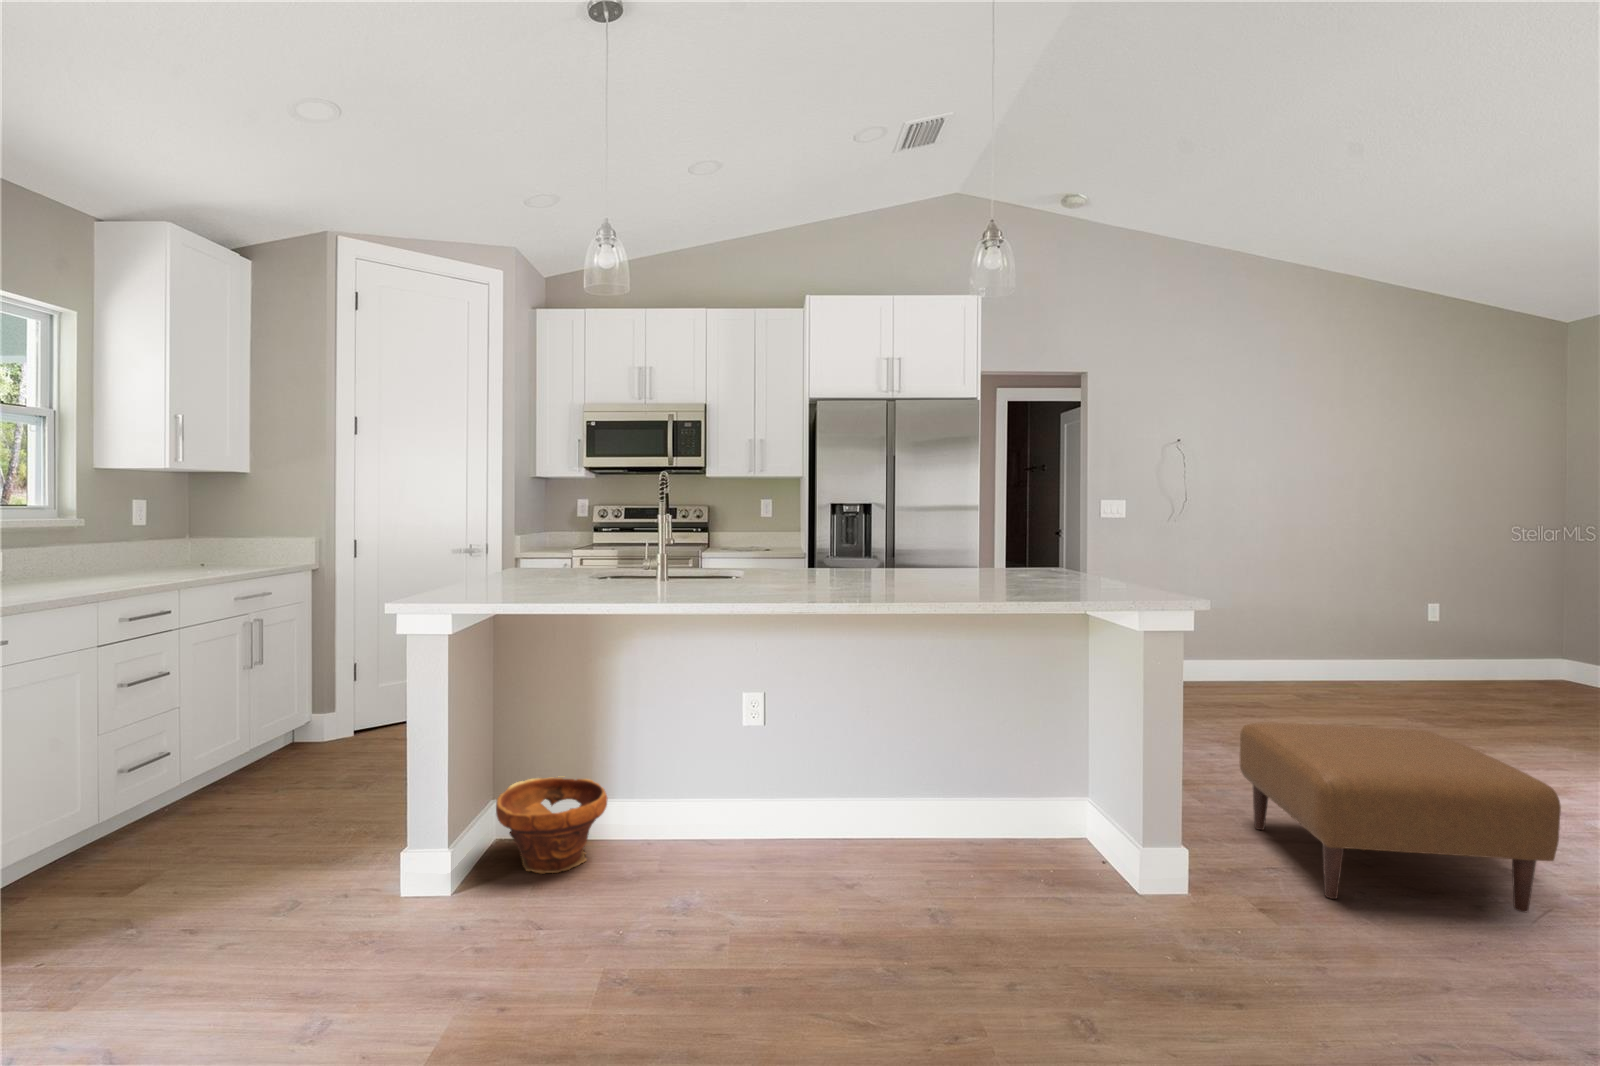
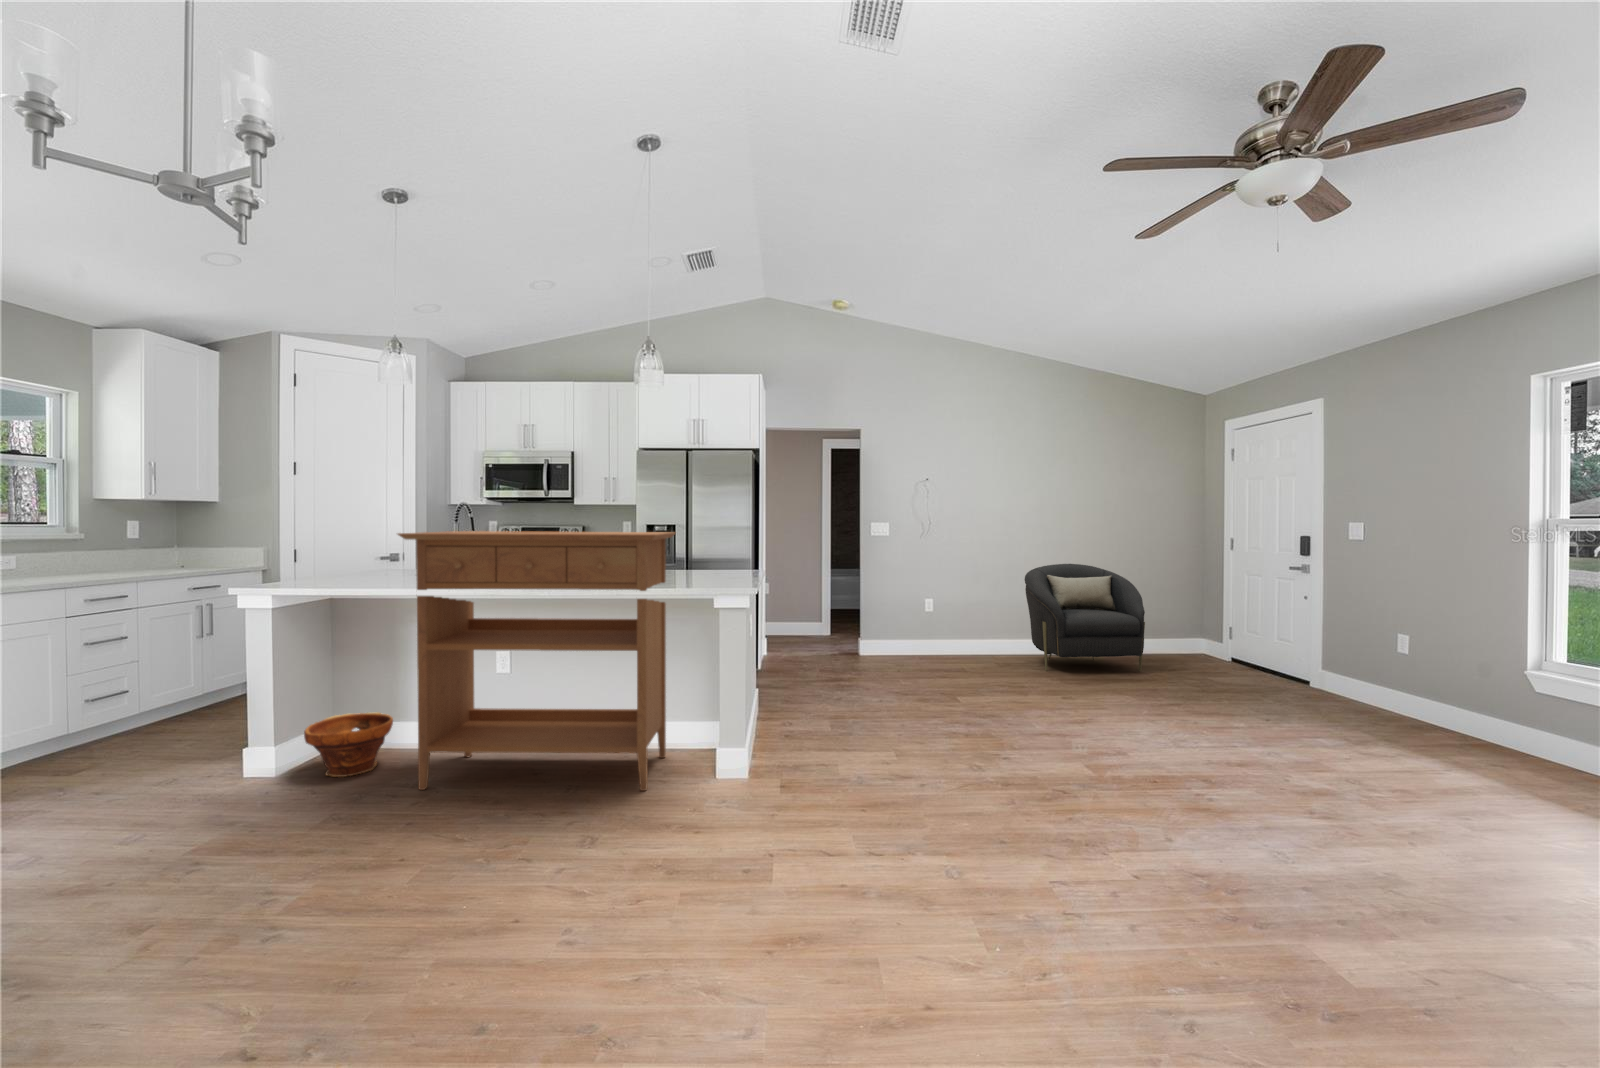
console table: none [666,520,1041,894] -> present [398,531,675,791]
armchair: none [1271,559,1443,697] -> present [1025,564,1145,671]
ottoman: present [1240,722,1561,913] -> none [858,678,1019,808]

